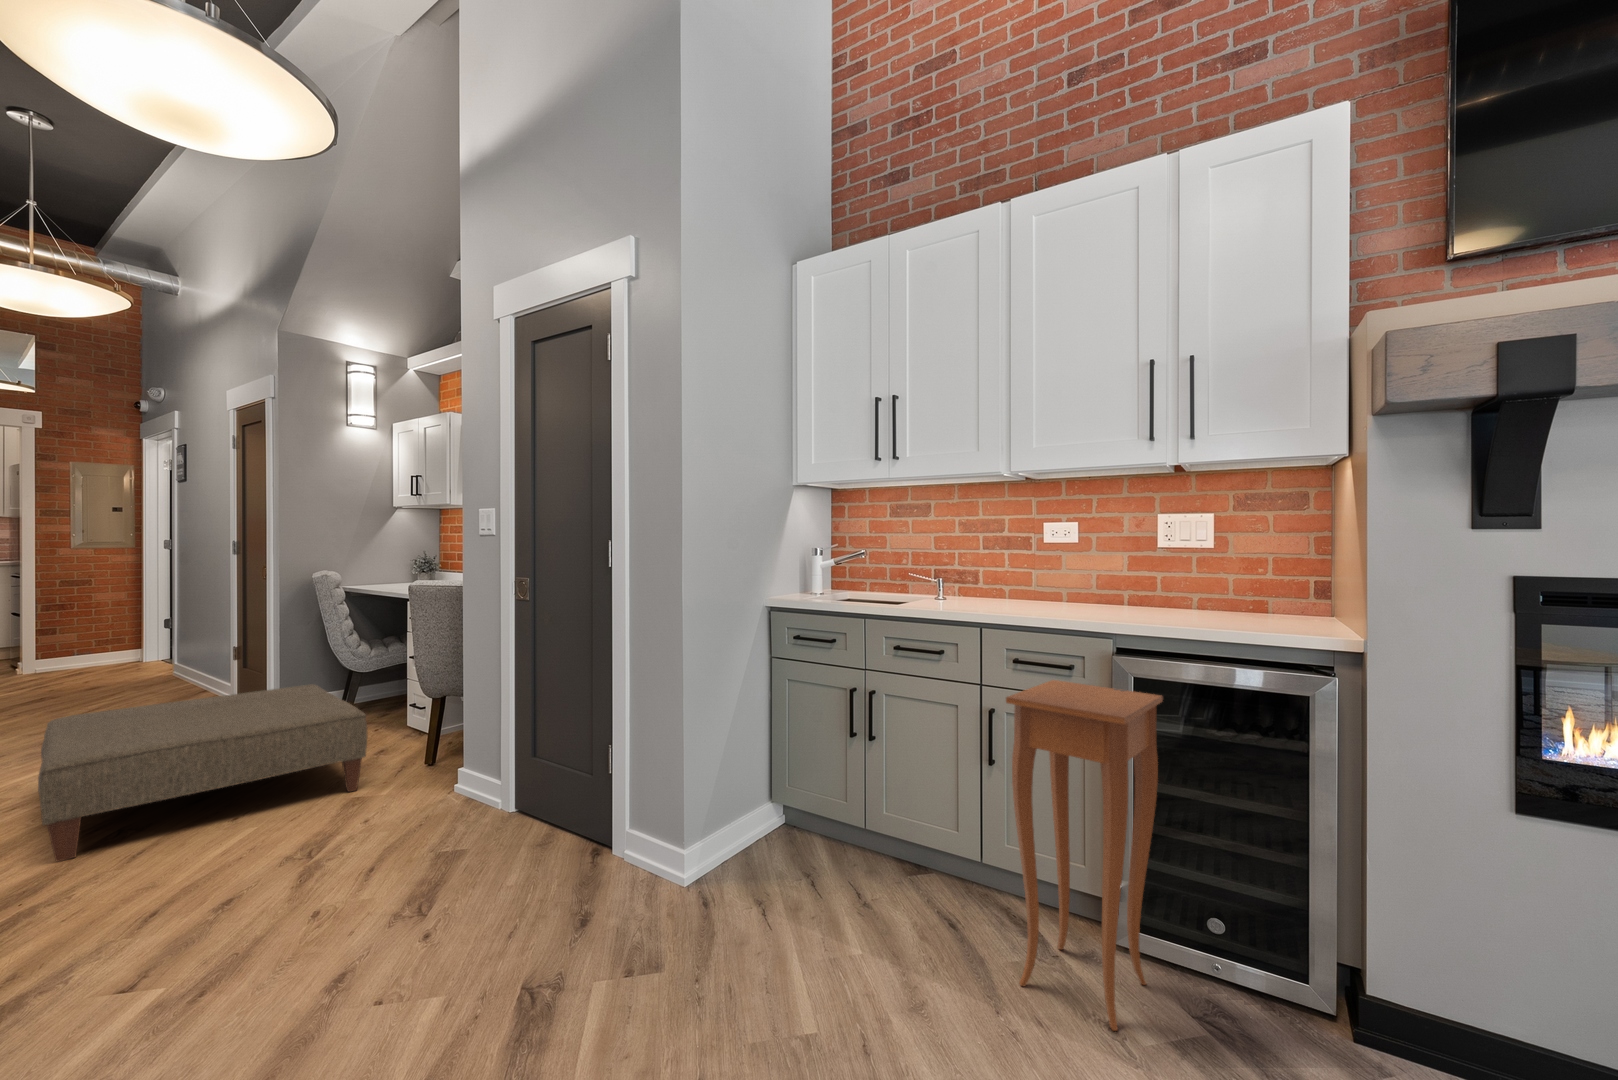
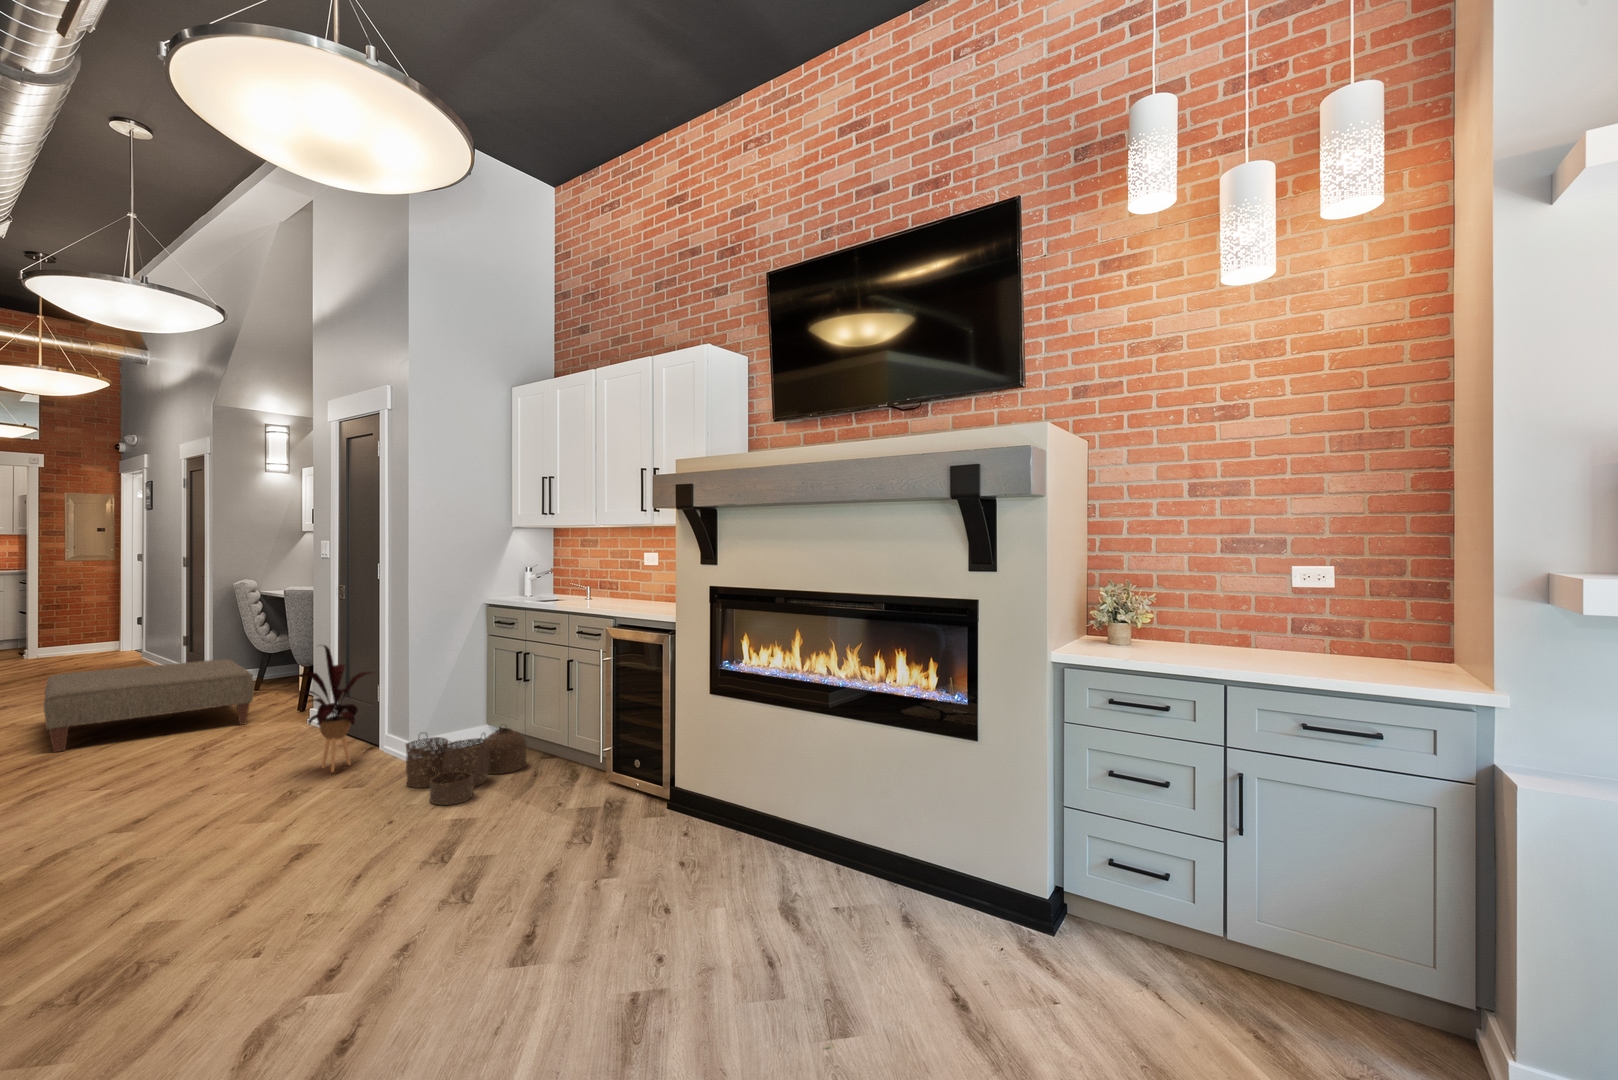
side table: present [1006,680,1163,1031] -> none [533,642,615,808]
house plant: none [477,685,615,913] -> present [297,645,371,772]
woven basket: none [725,817,894,1023] -> present [406,727,527,805]

